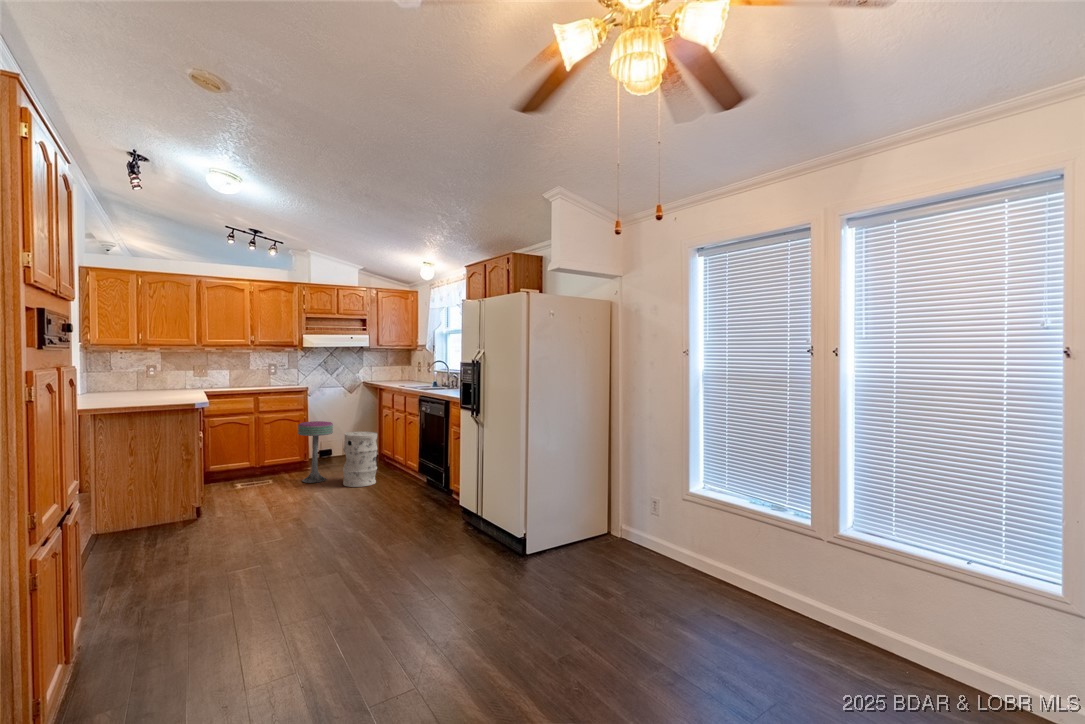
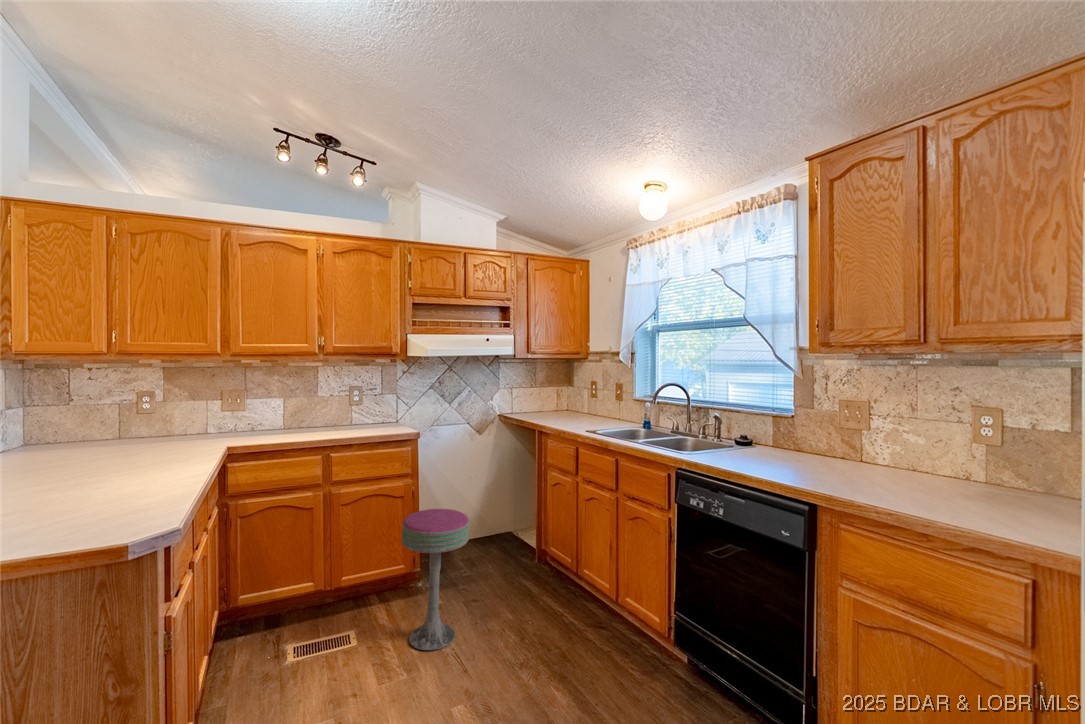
trash can: present [342,431,378,487] -> none [495,539,567,683]

